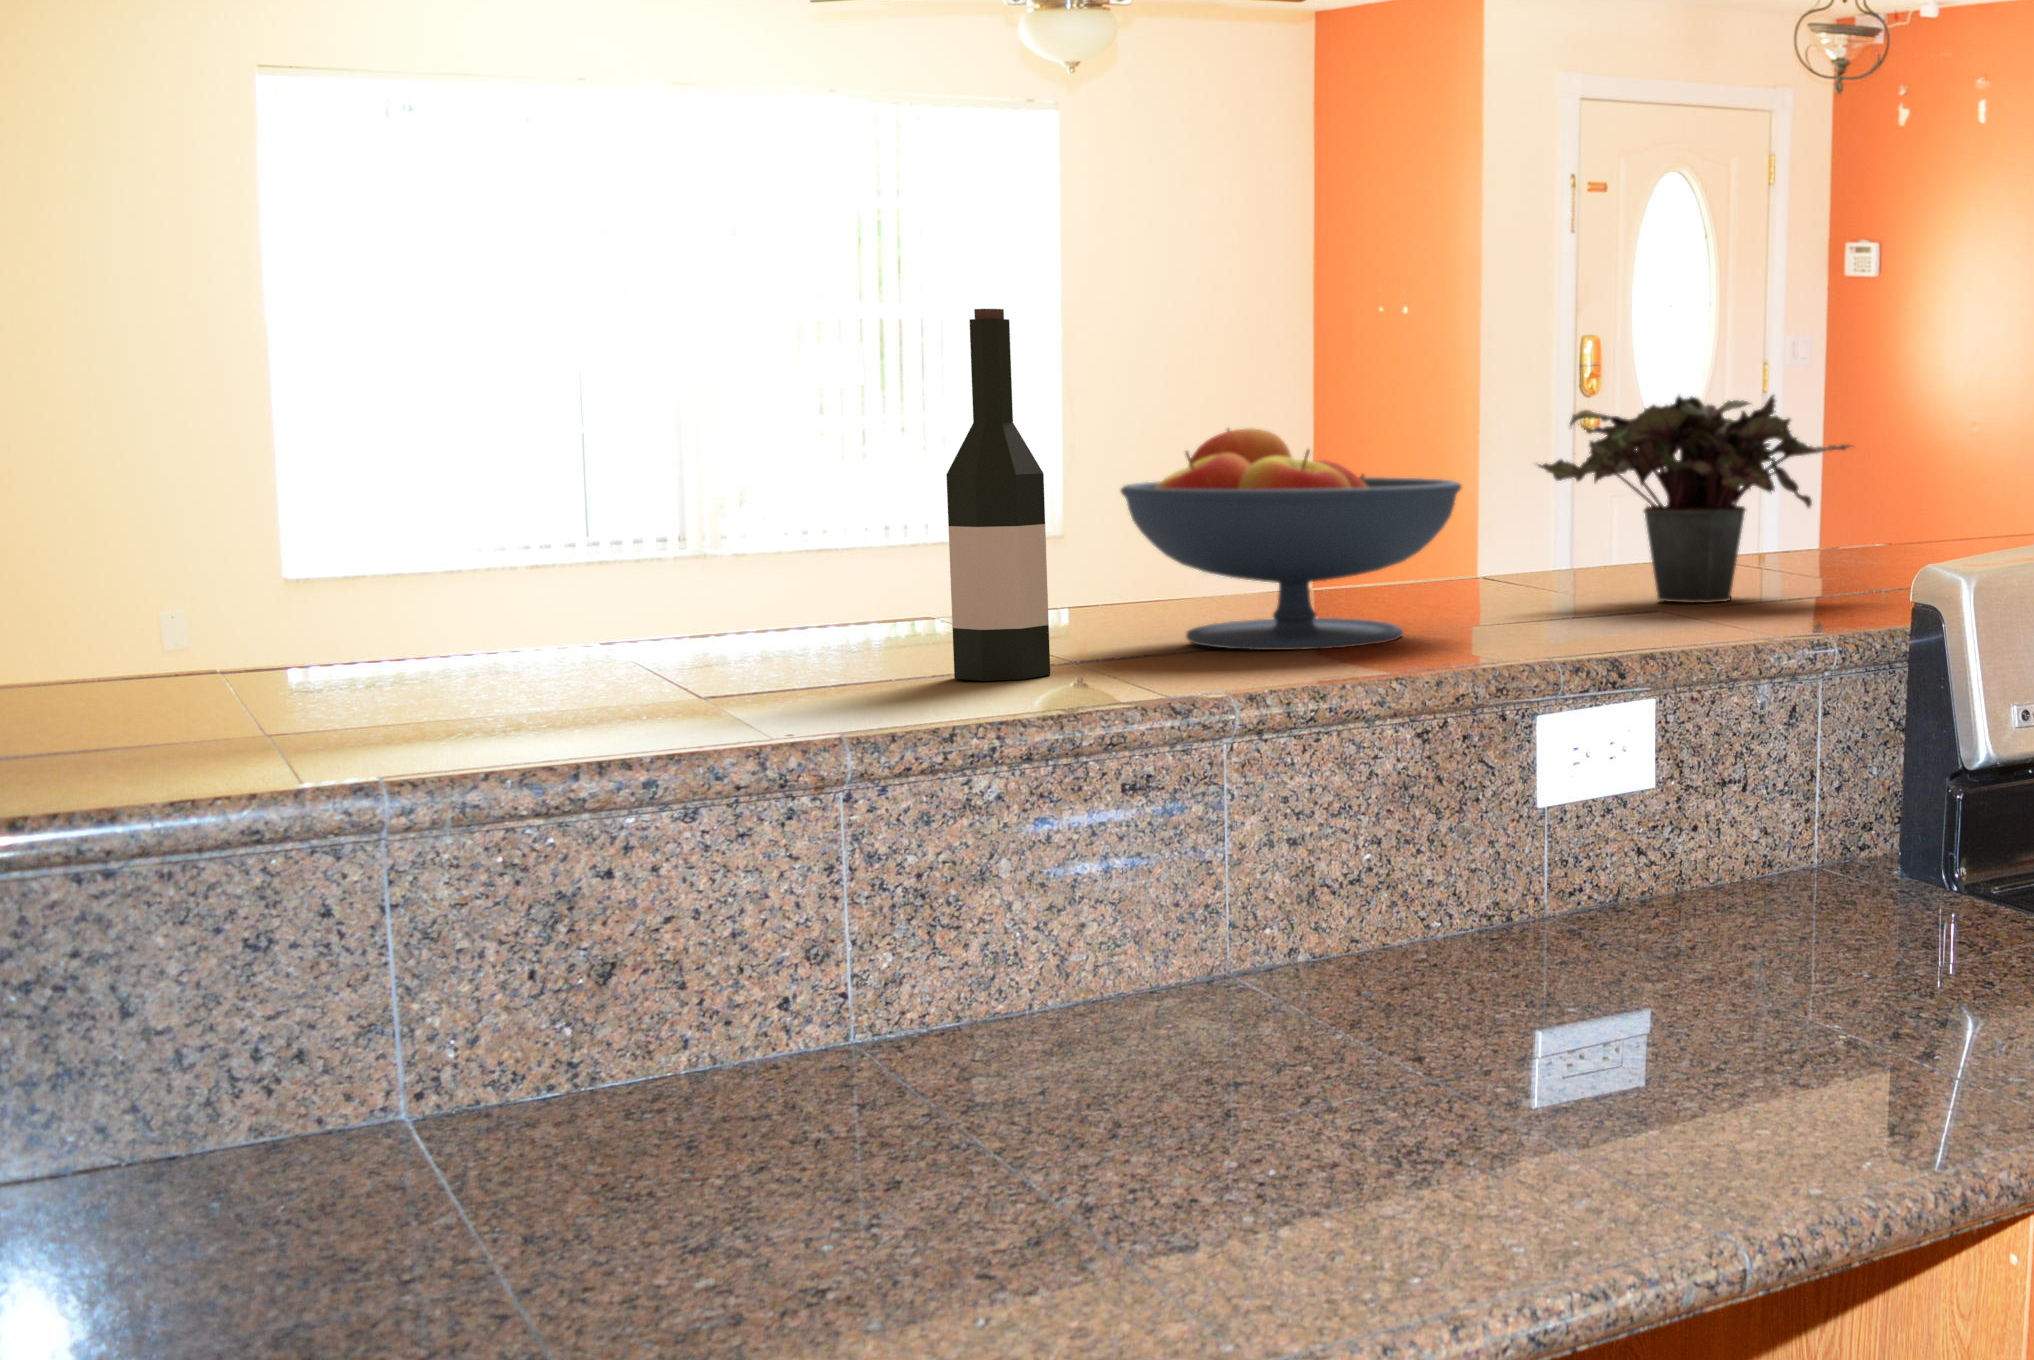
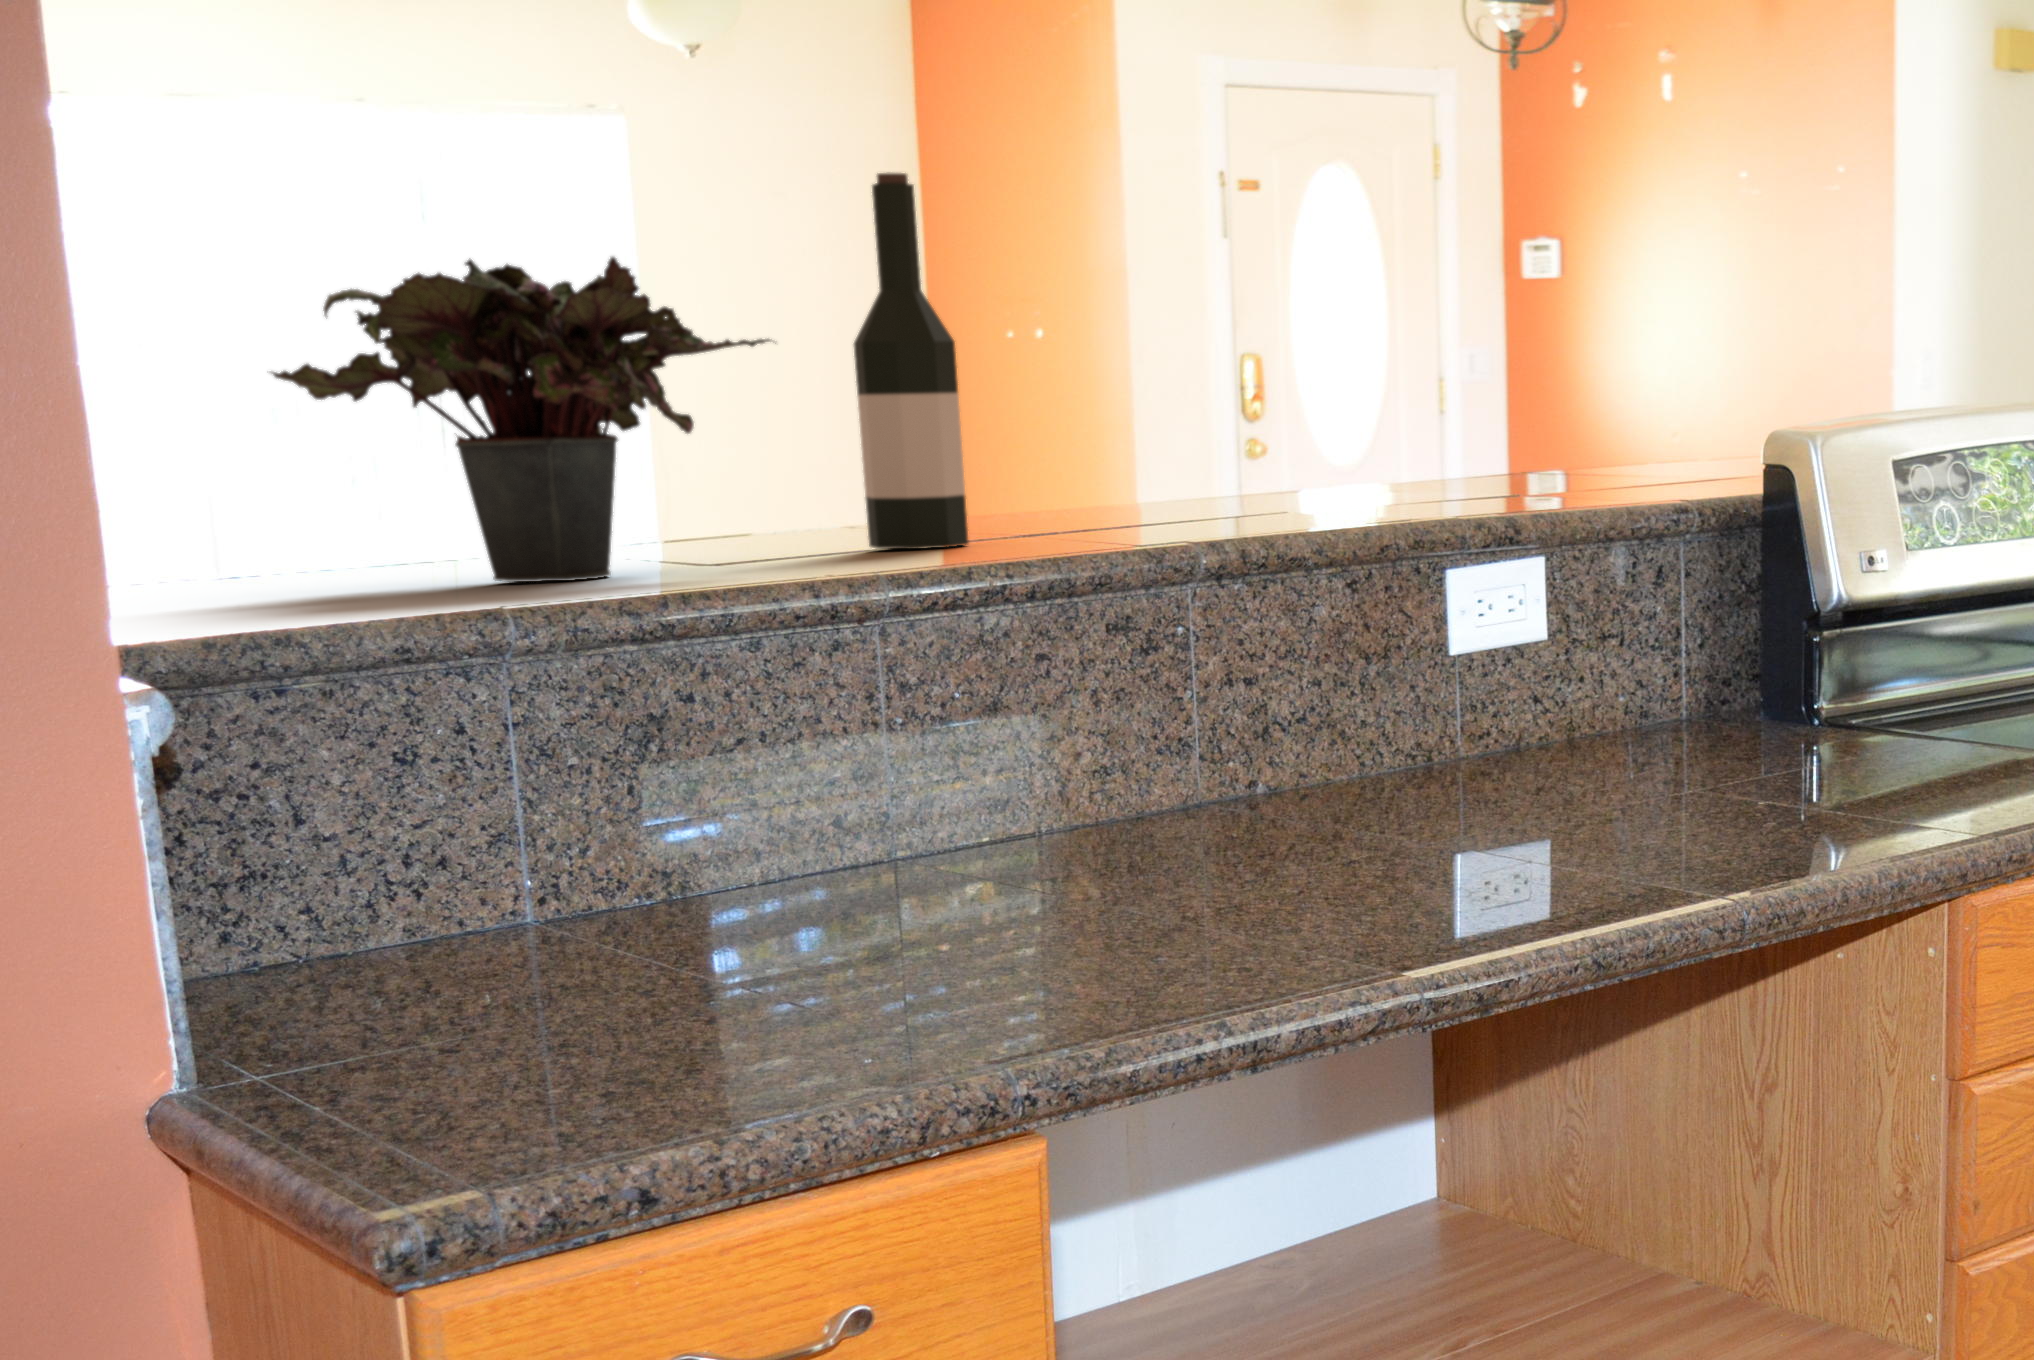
potted plant: present [1538,395,1851,603] -> present [271,257,771,582]
fruit bowl: present [1121,428,1461,650] -> none [976,311,1317,528]

